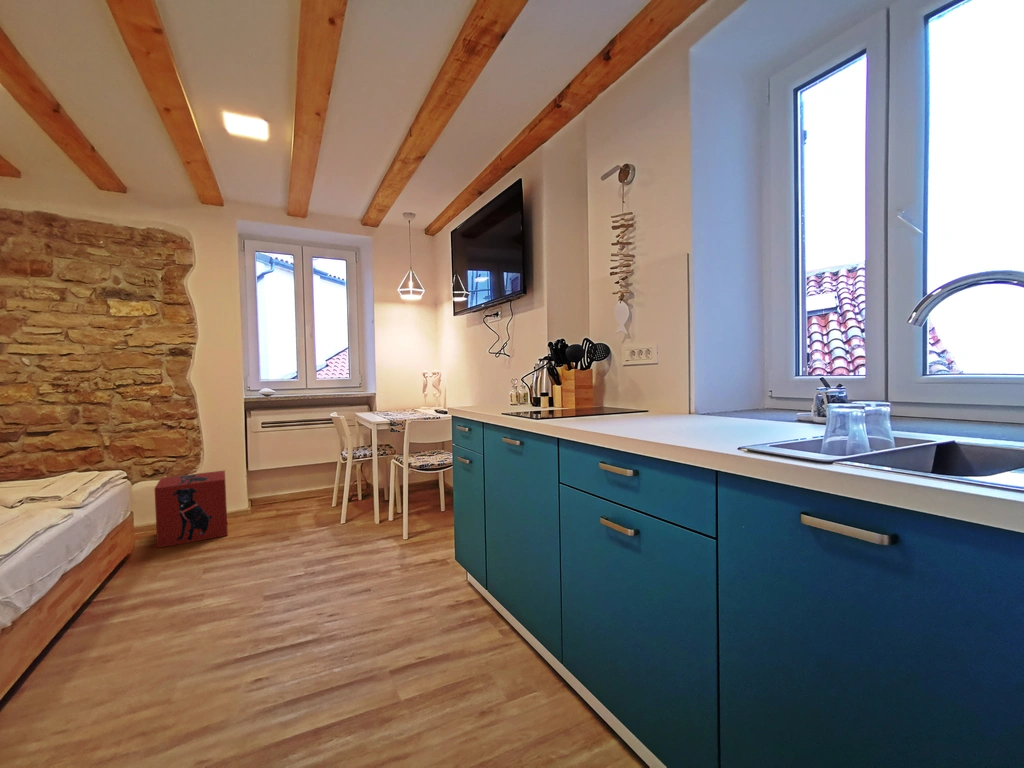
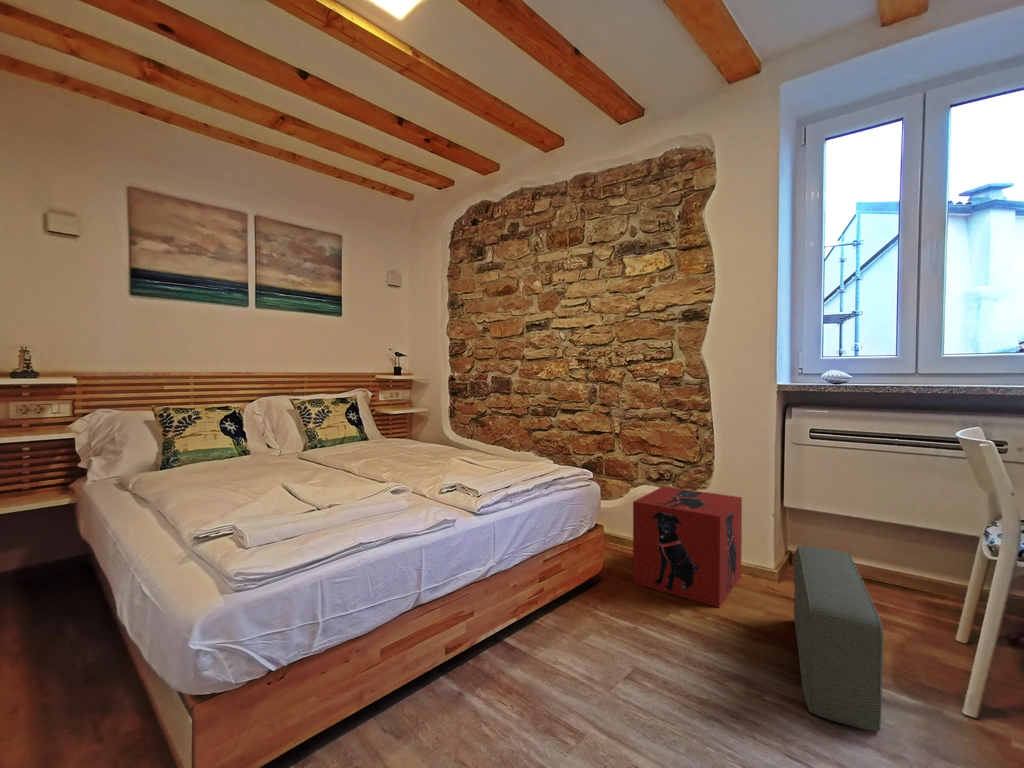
pouf: none [269,480,325,544] -> present [794,547,883,731]

